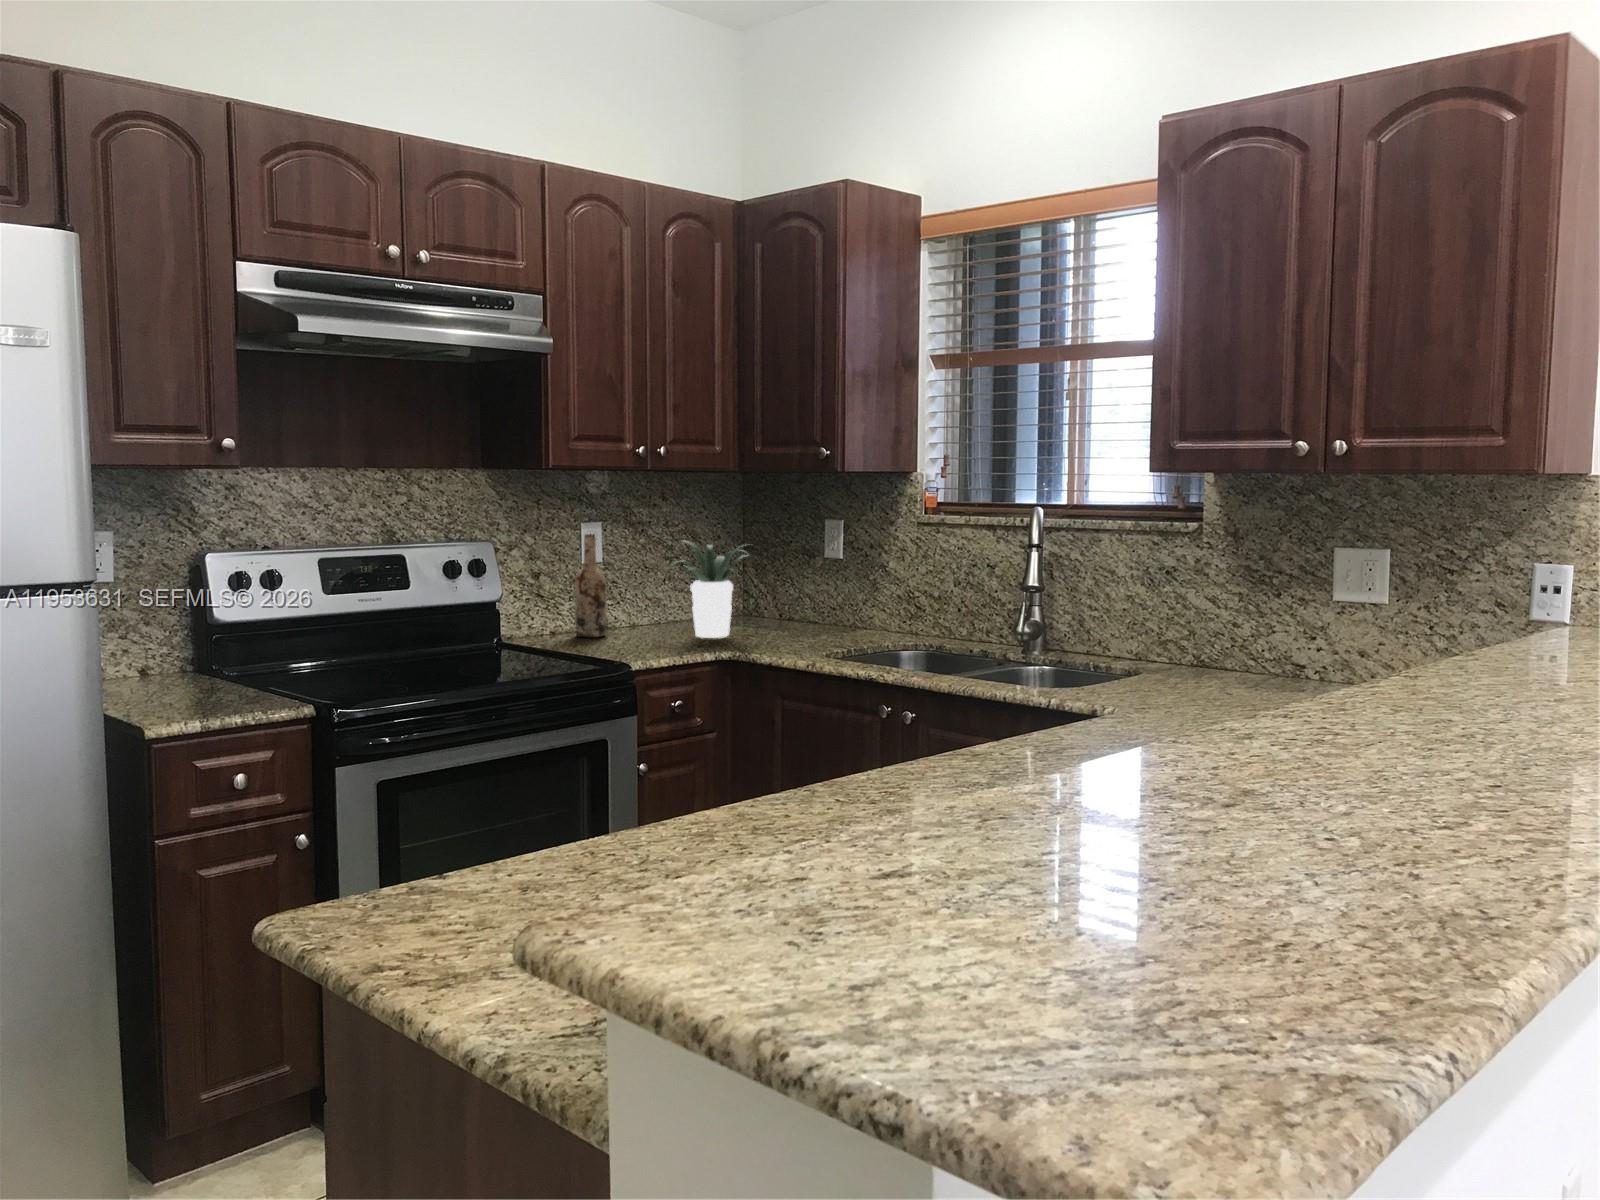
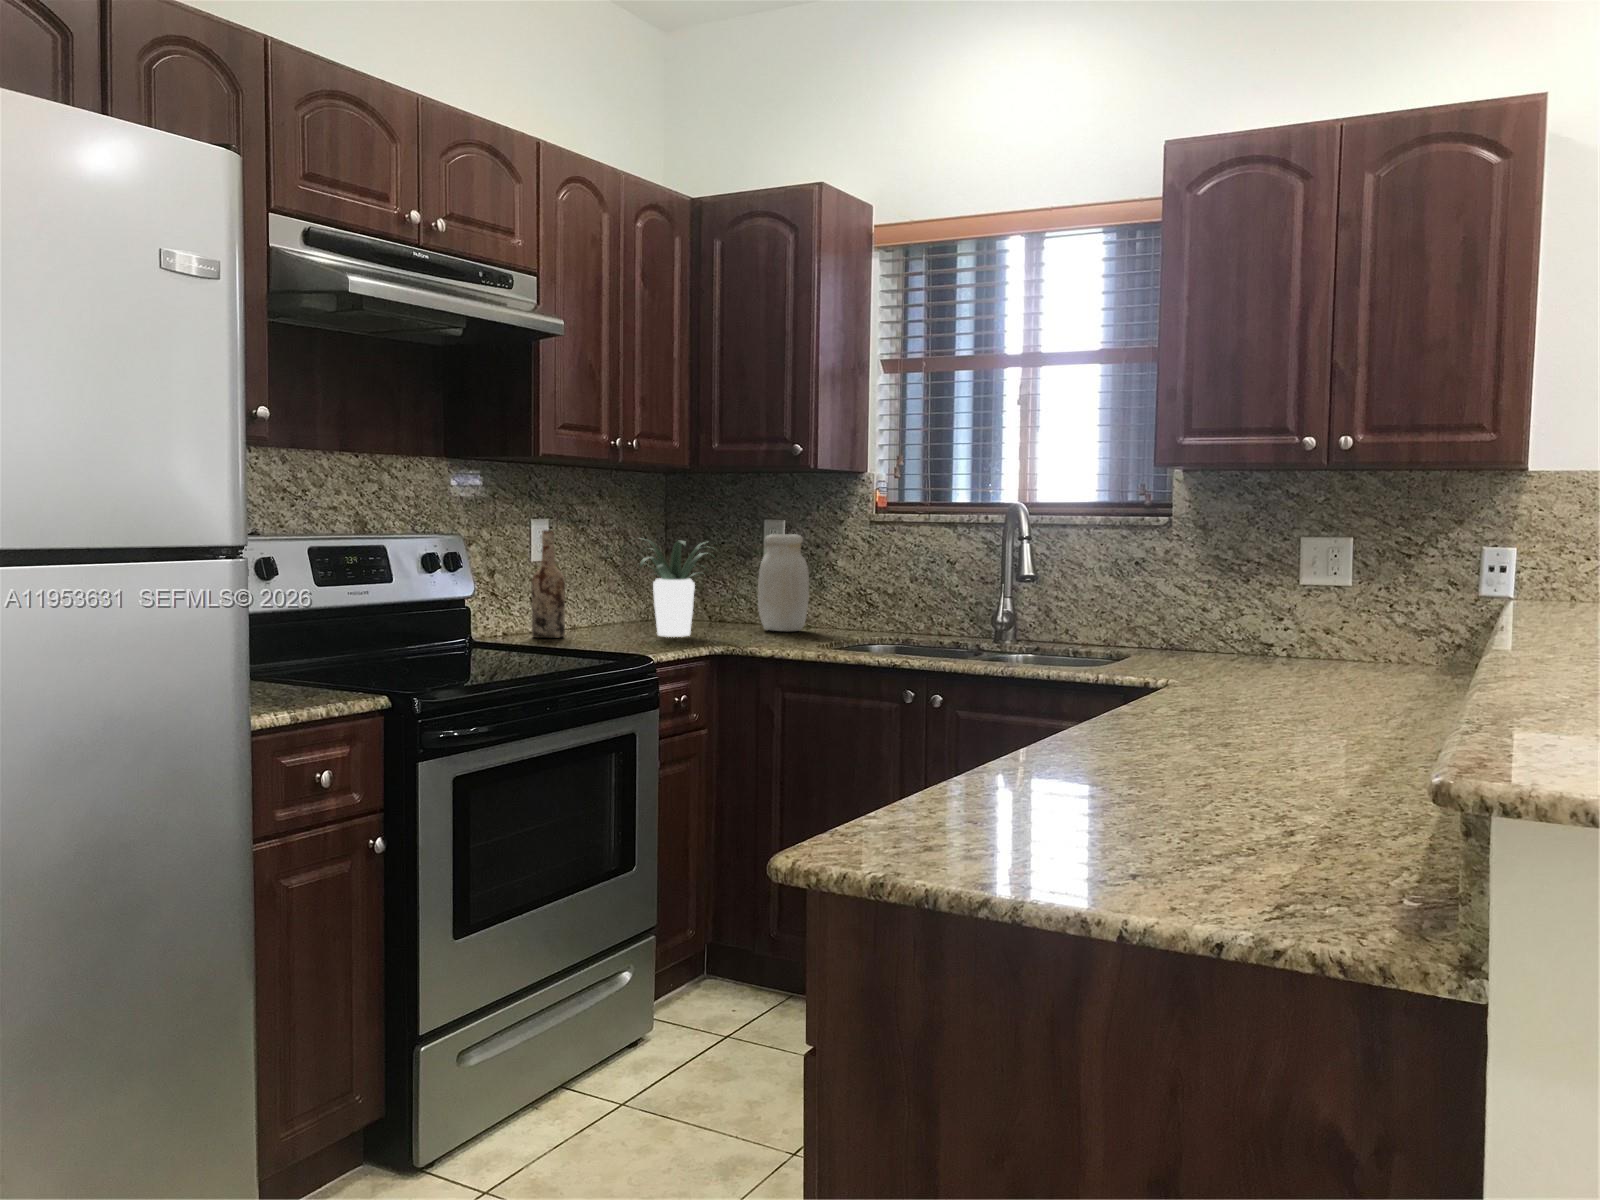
jar: none [807,535,857,633] -> present [758,534,809,631]

